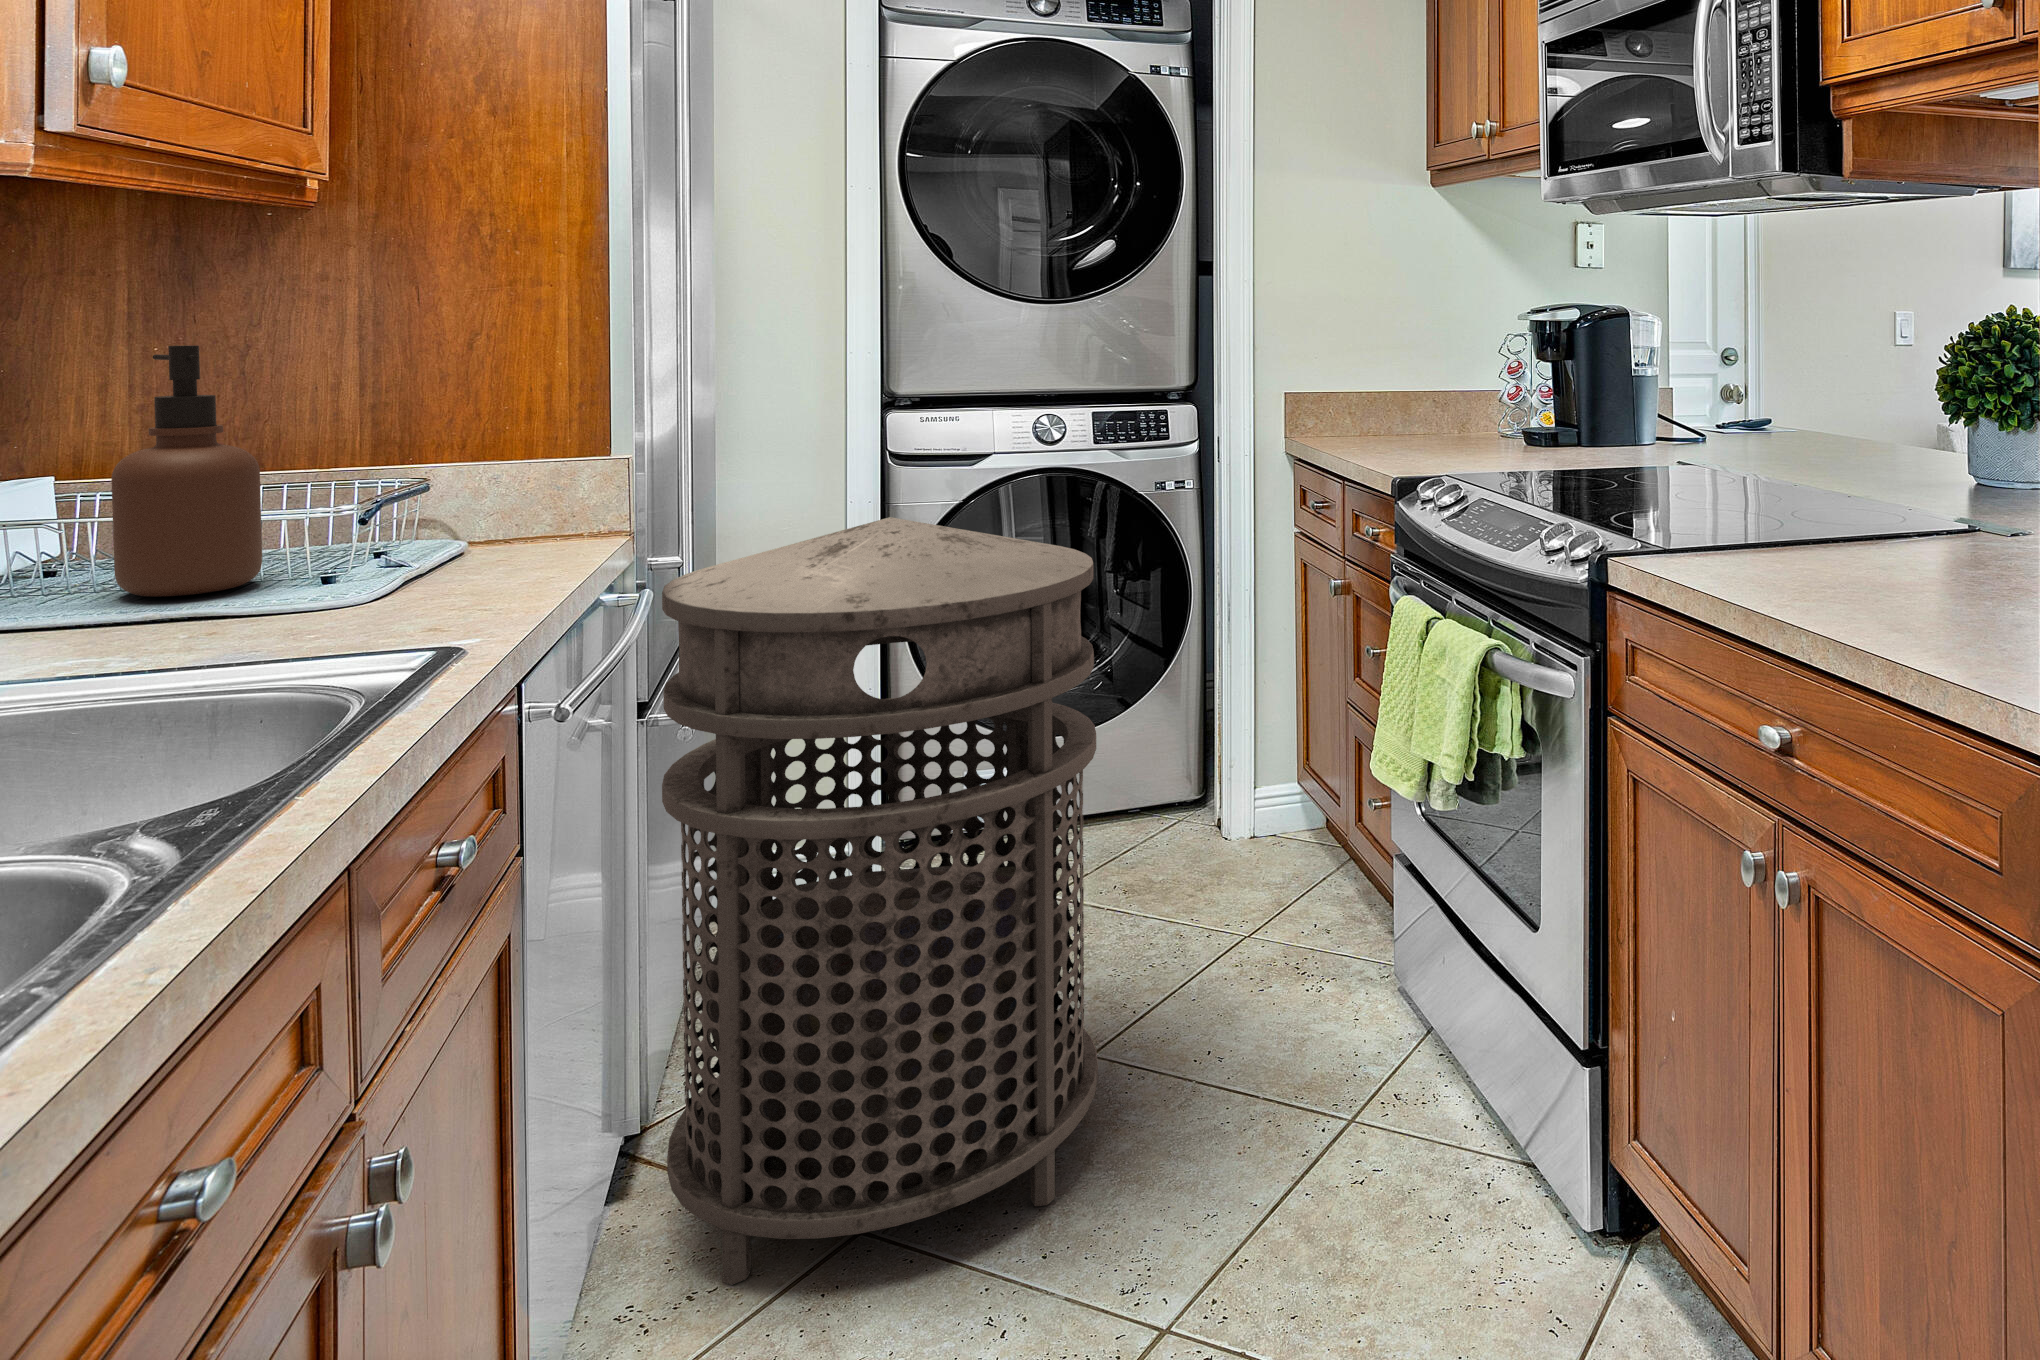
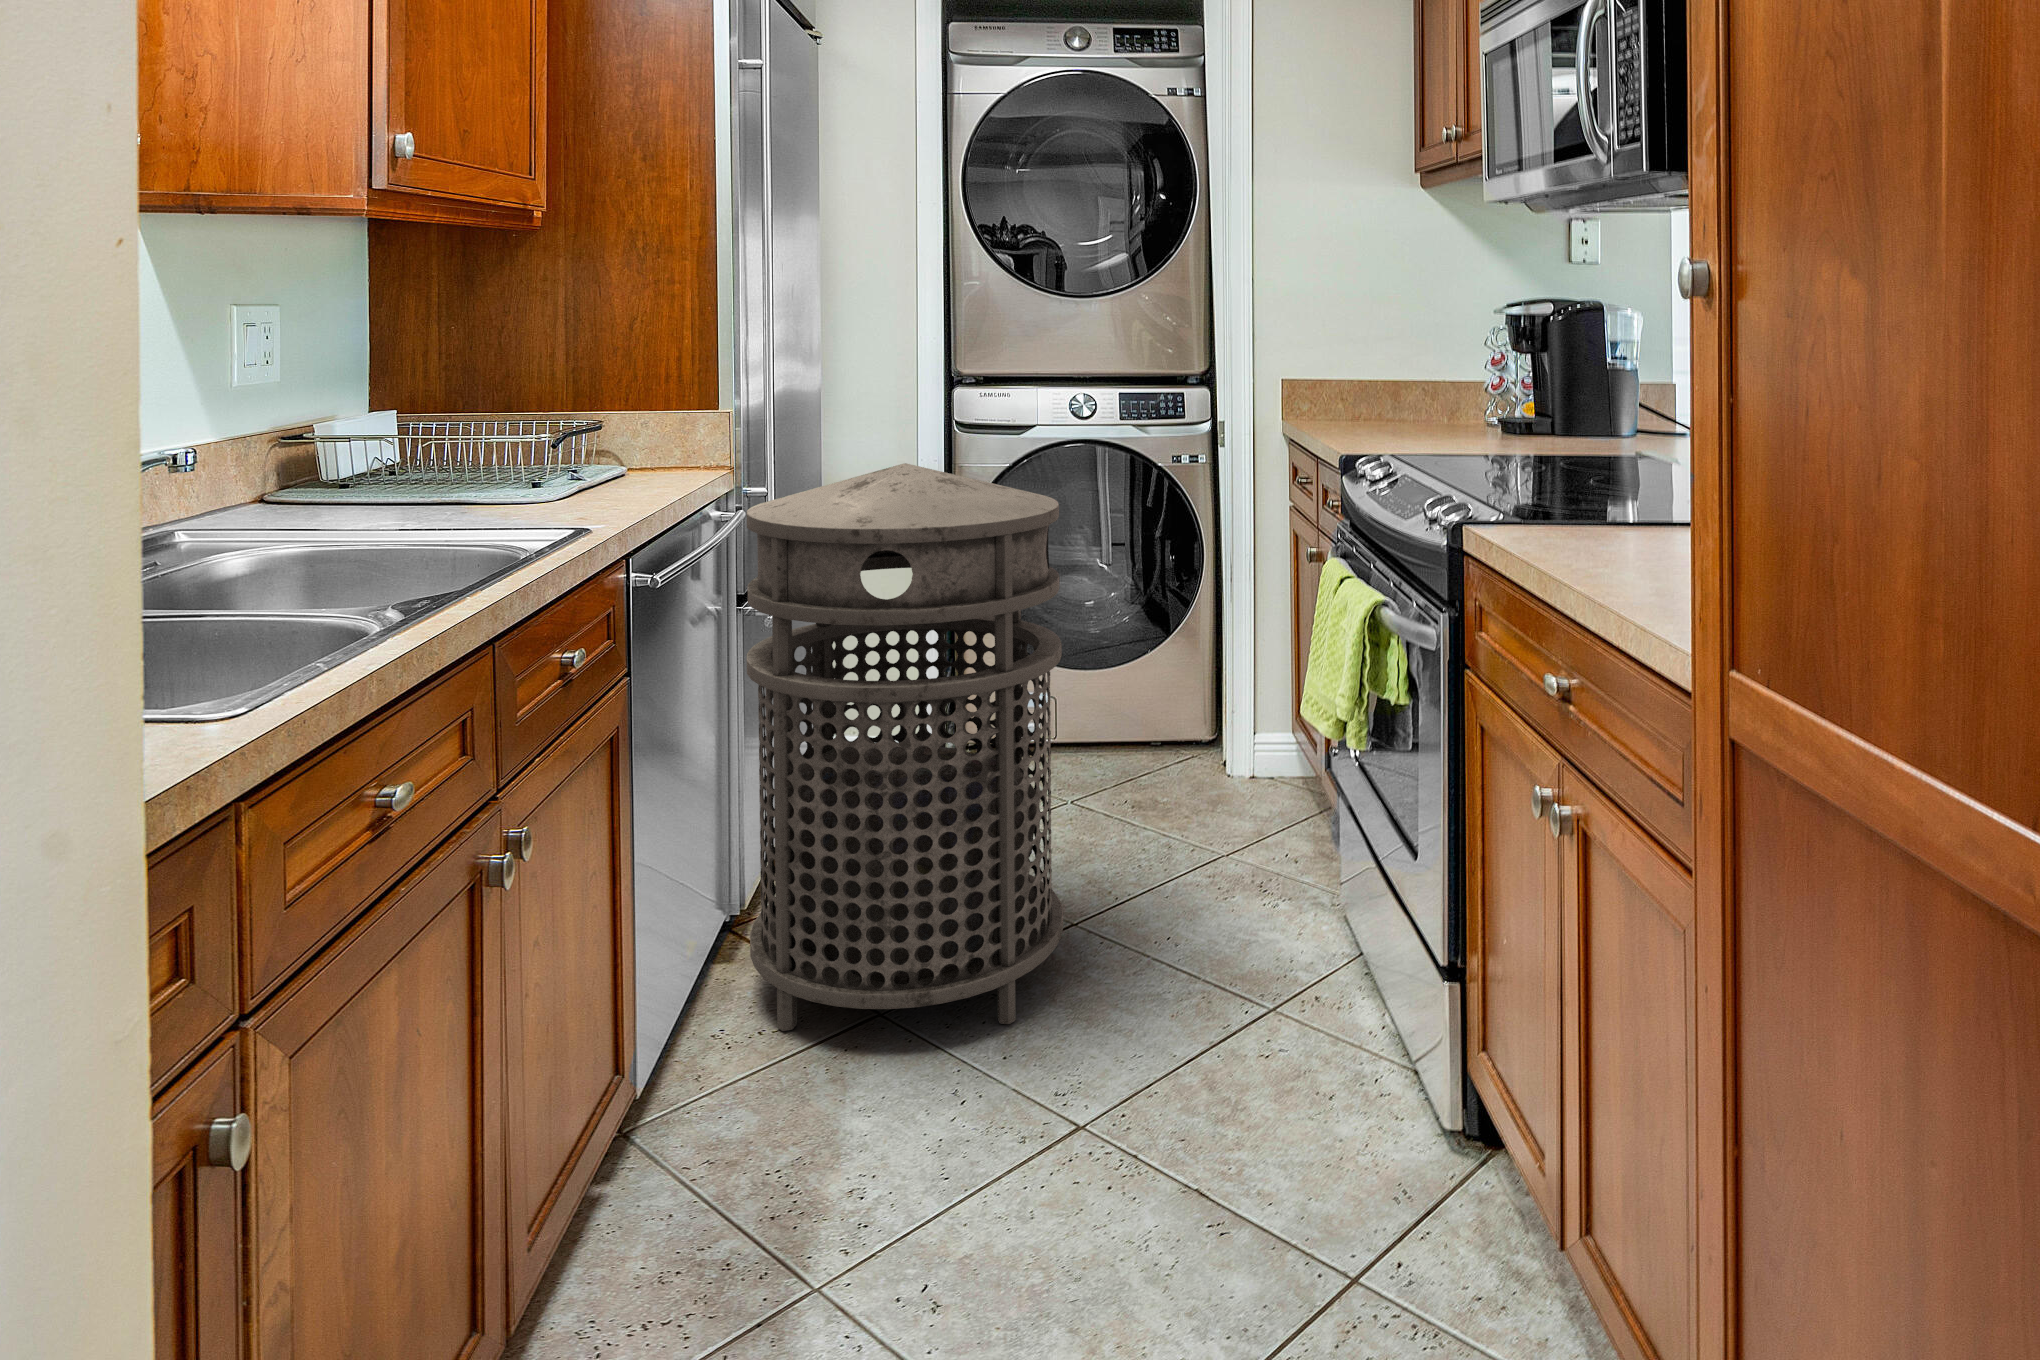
soap dispenser: present [111,345,262,597] -> none [423,326,502,489]

